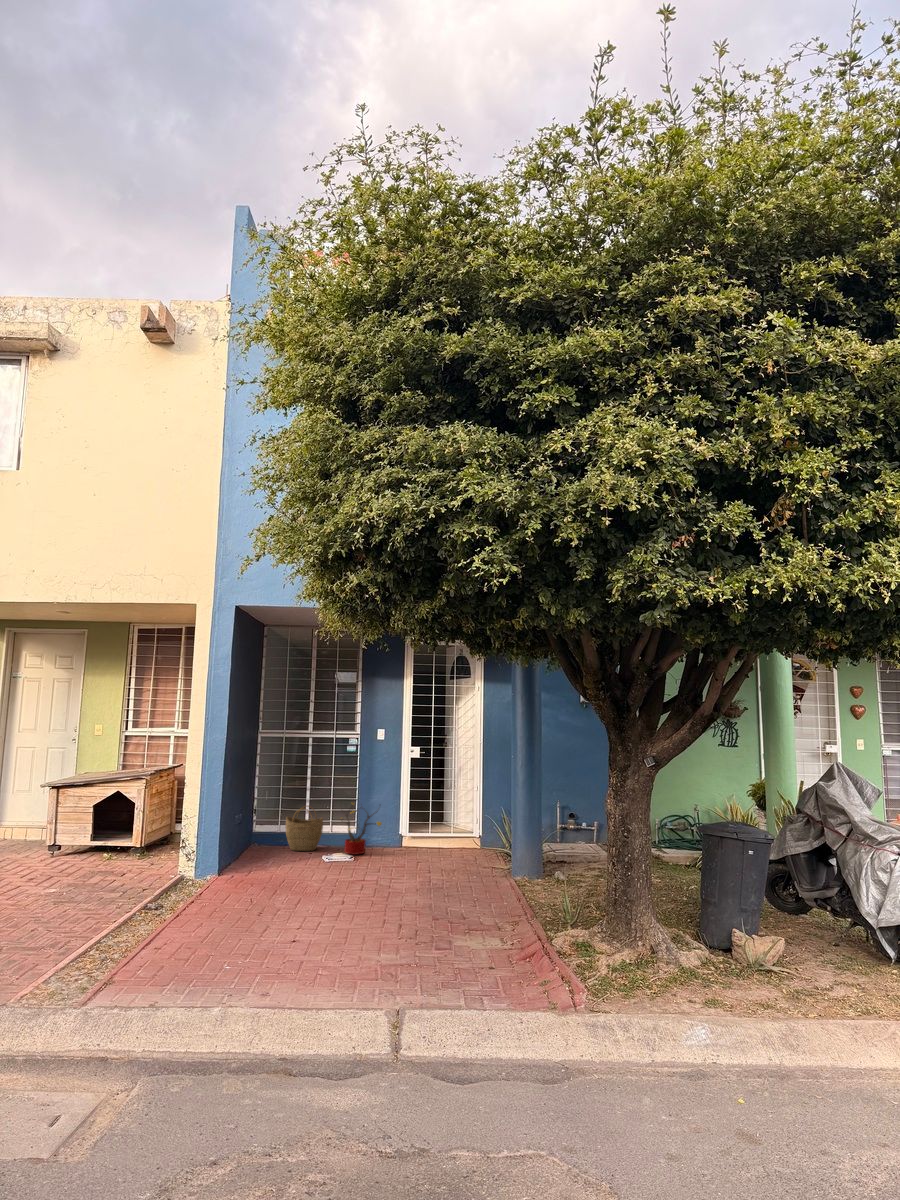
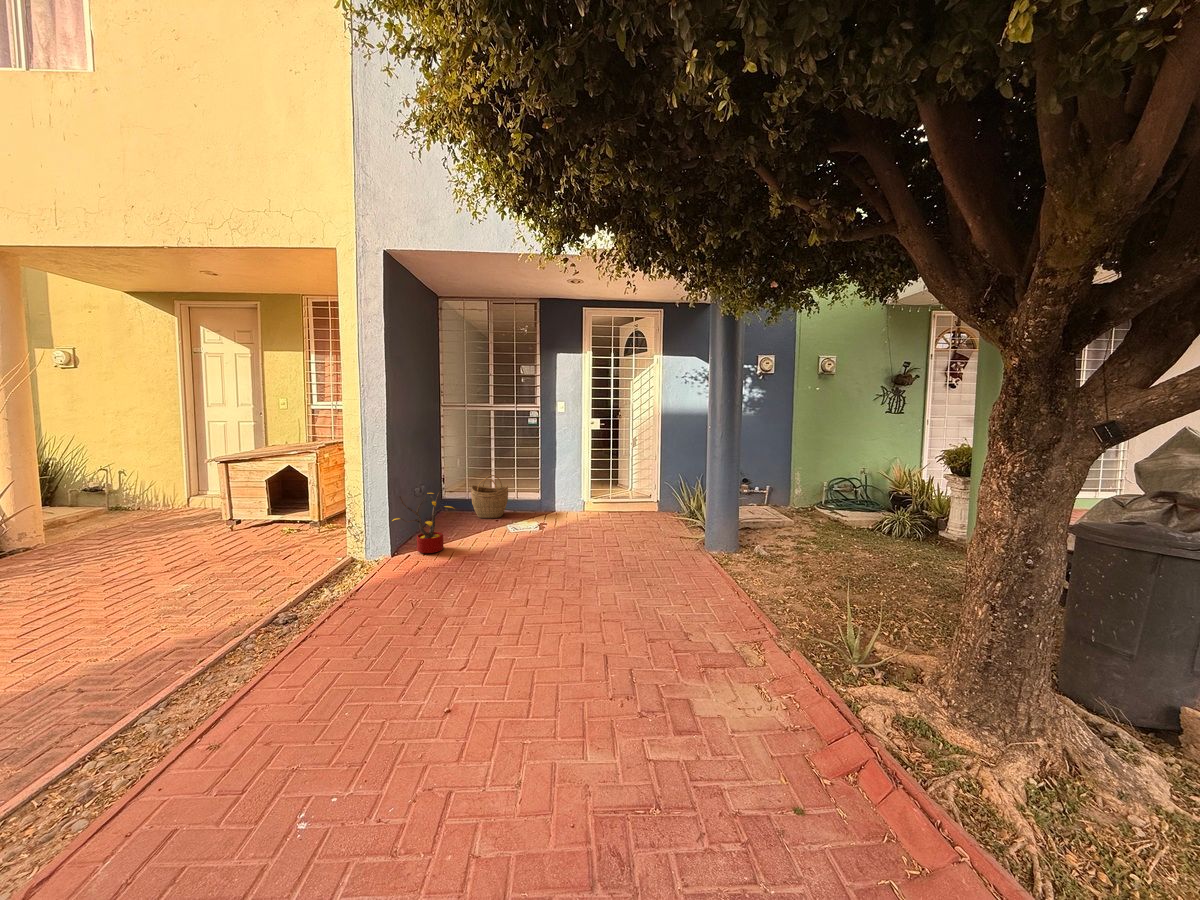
decorative plant: present [342,813,382,854] -> present [392,487,453,553]

